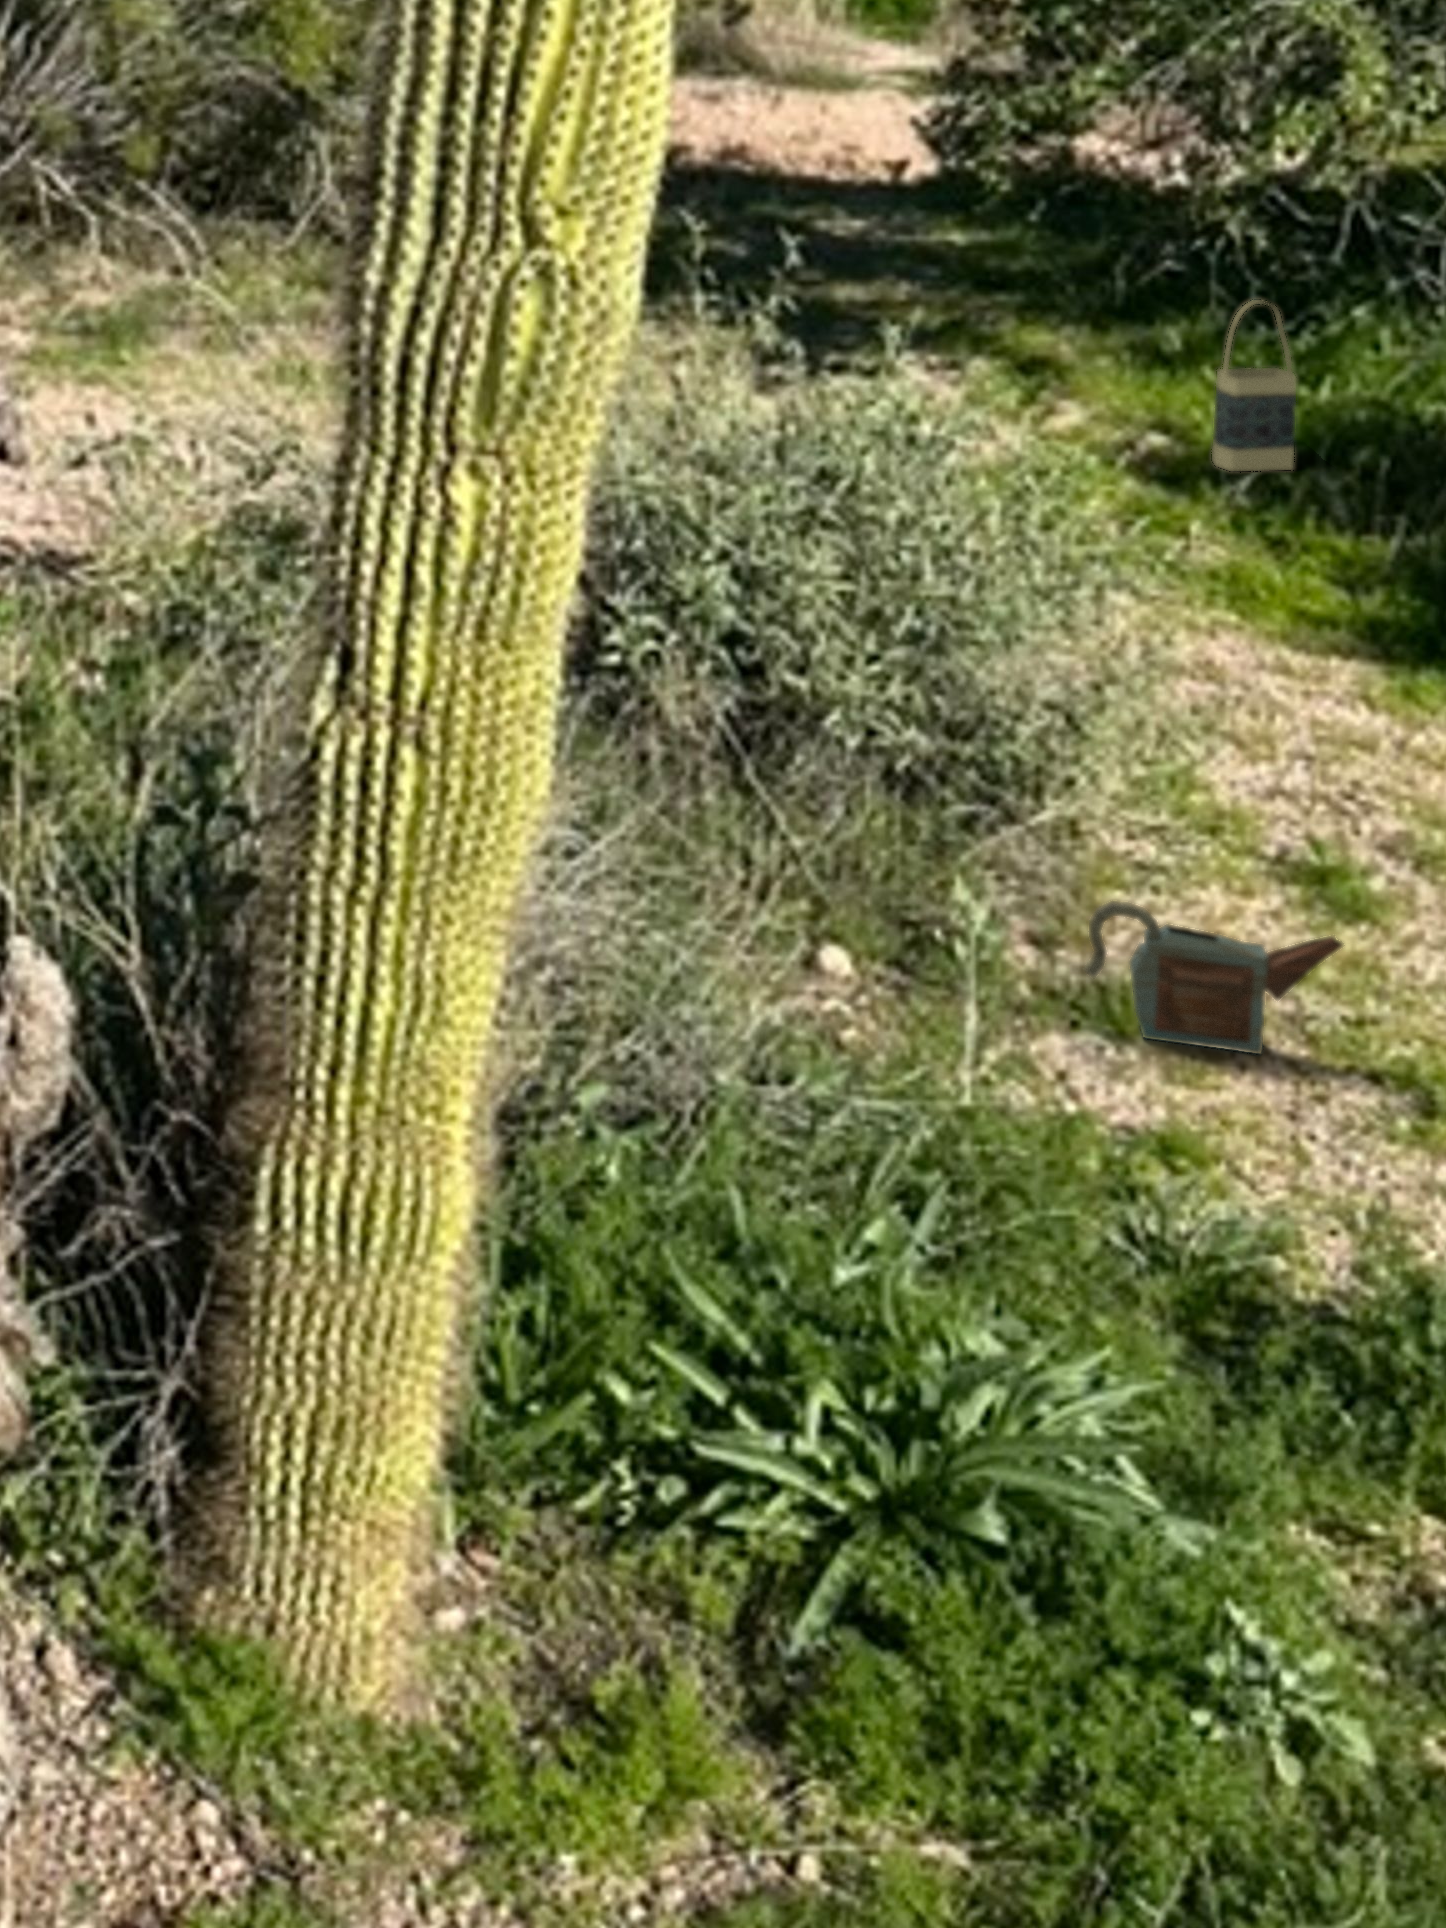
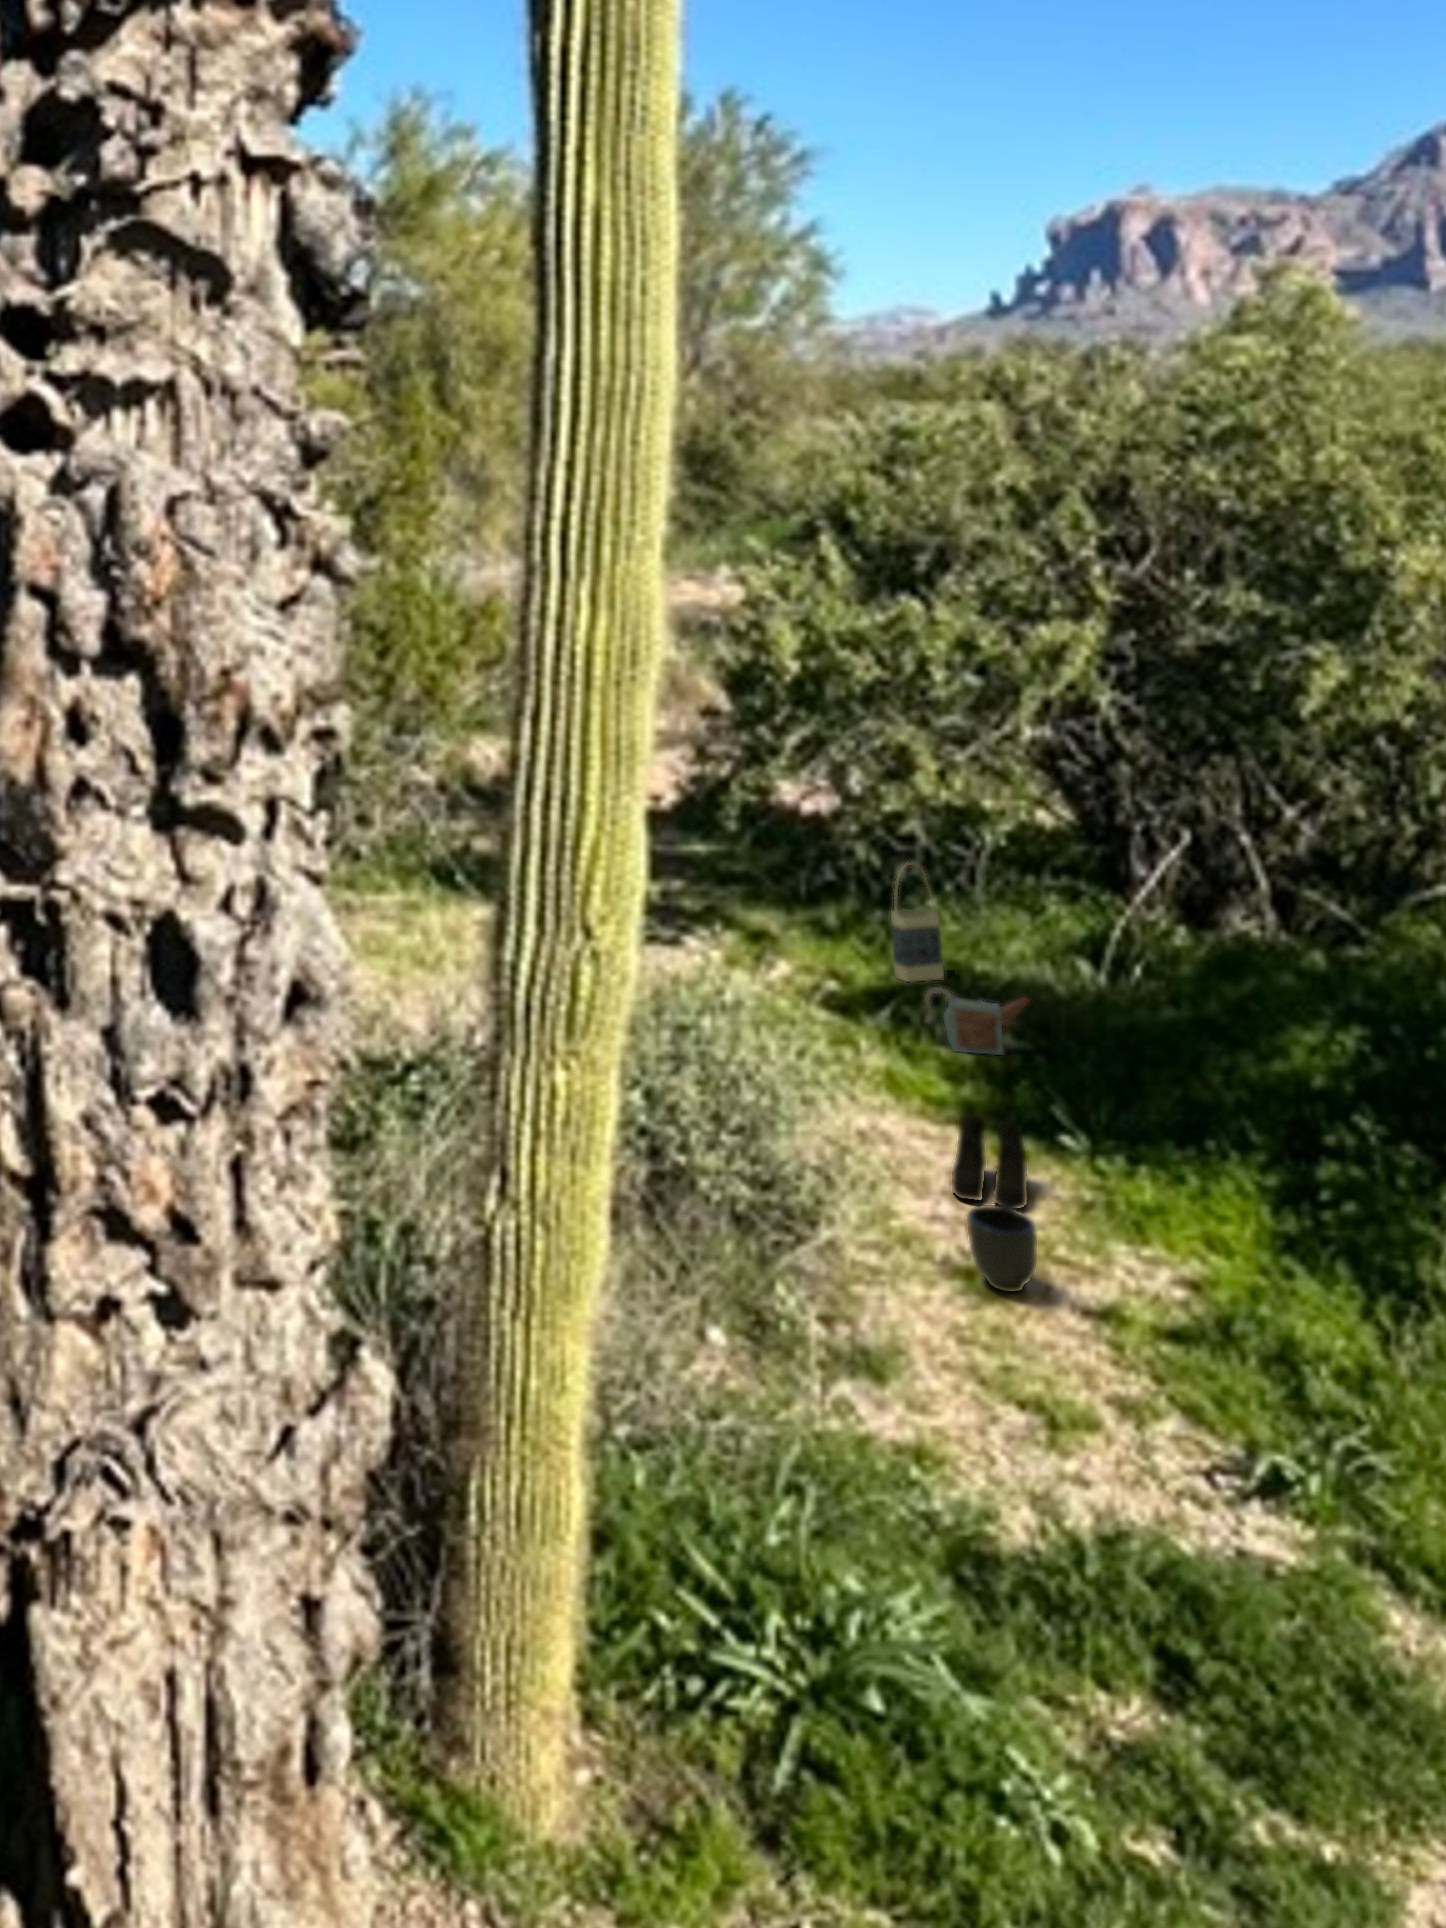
boots: none [1263,649,1394,789] -> present [952,1114,1027,1209]
planter: none [1280,780,1398,907] -> present [967,1205,1037,1292]
watering can: present [1084,901,1343,1054] -> present [925,987,1030,1055]

